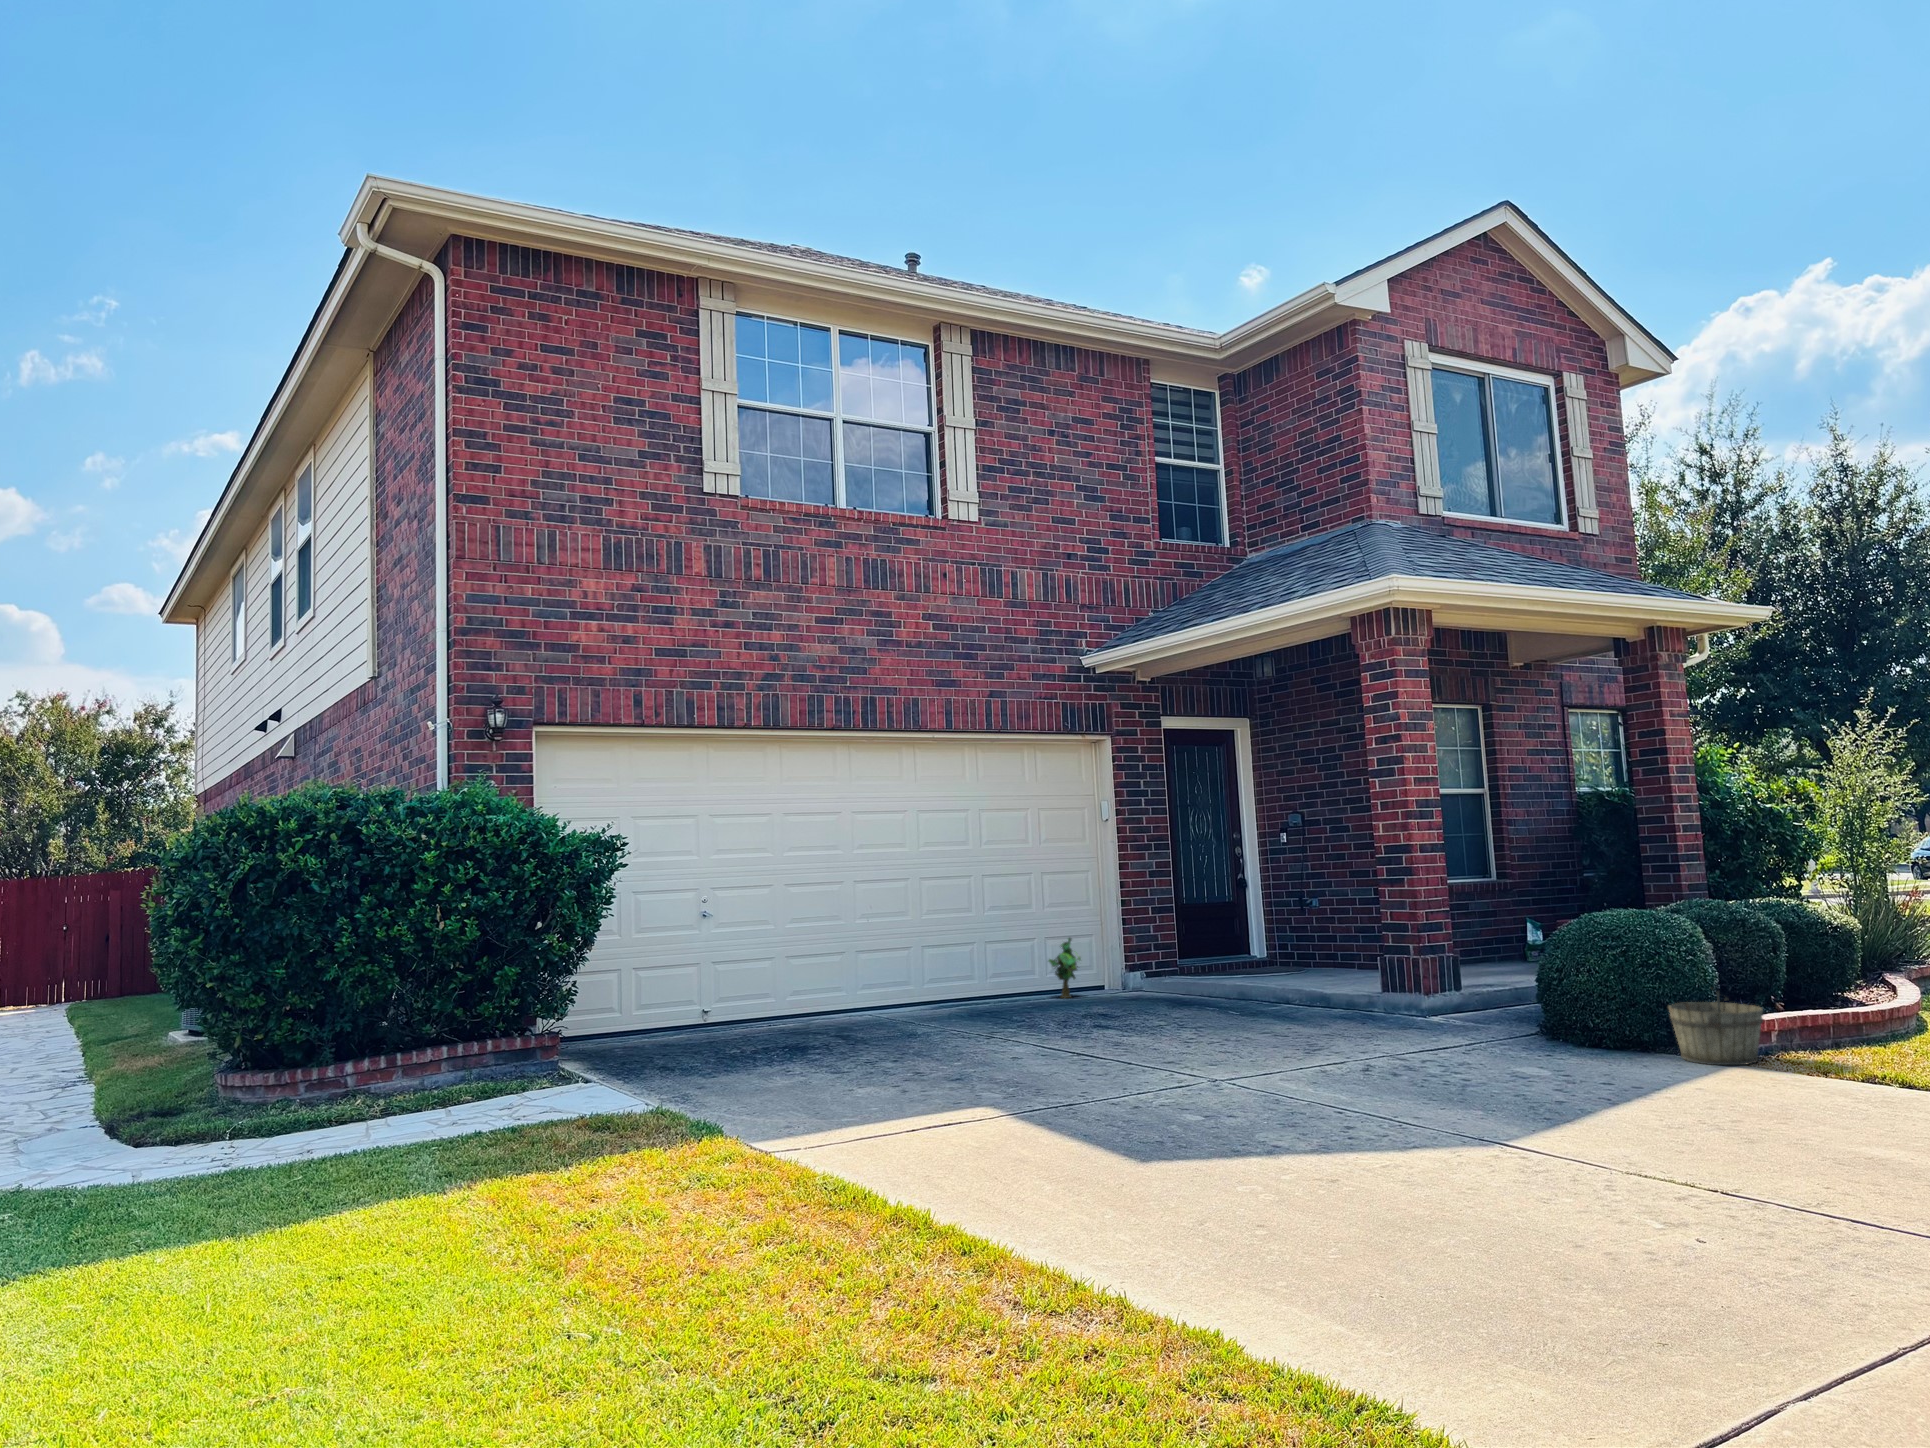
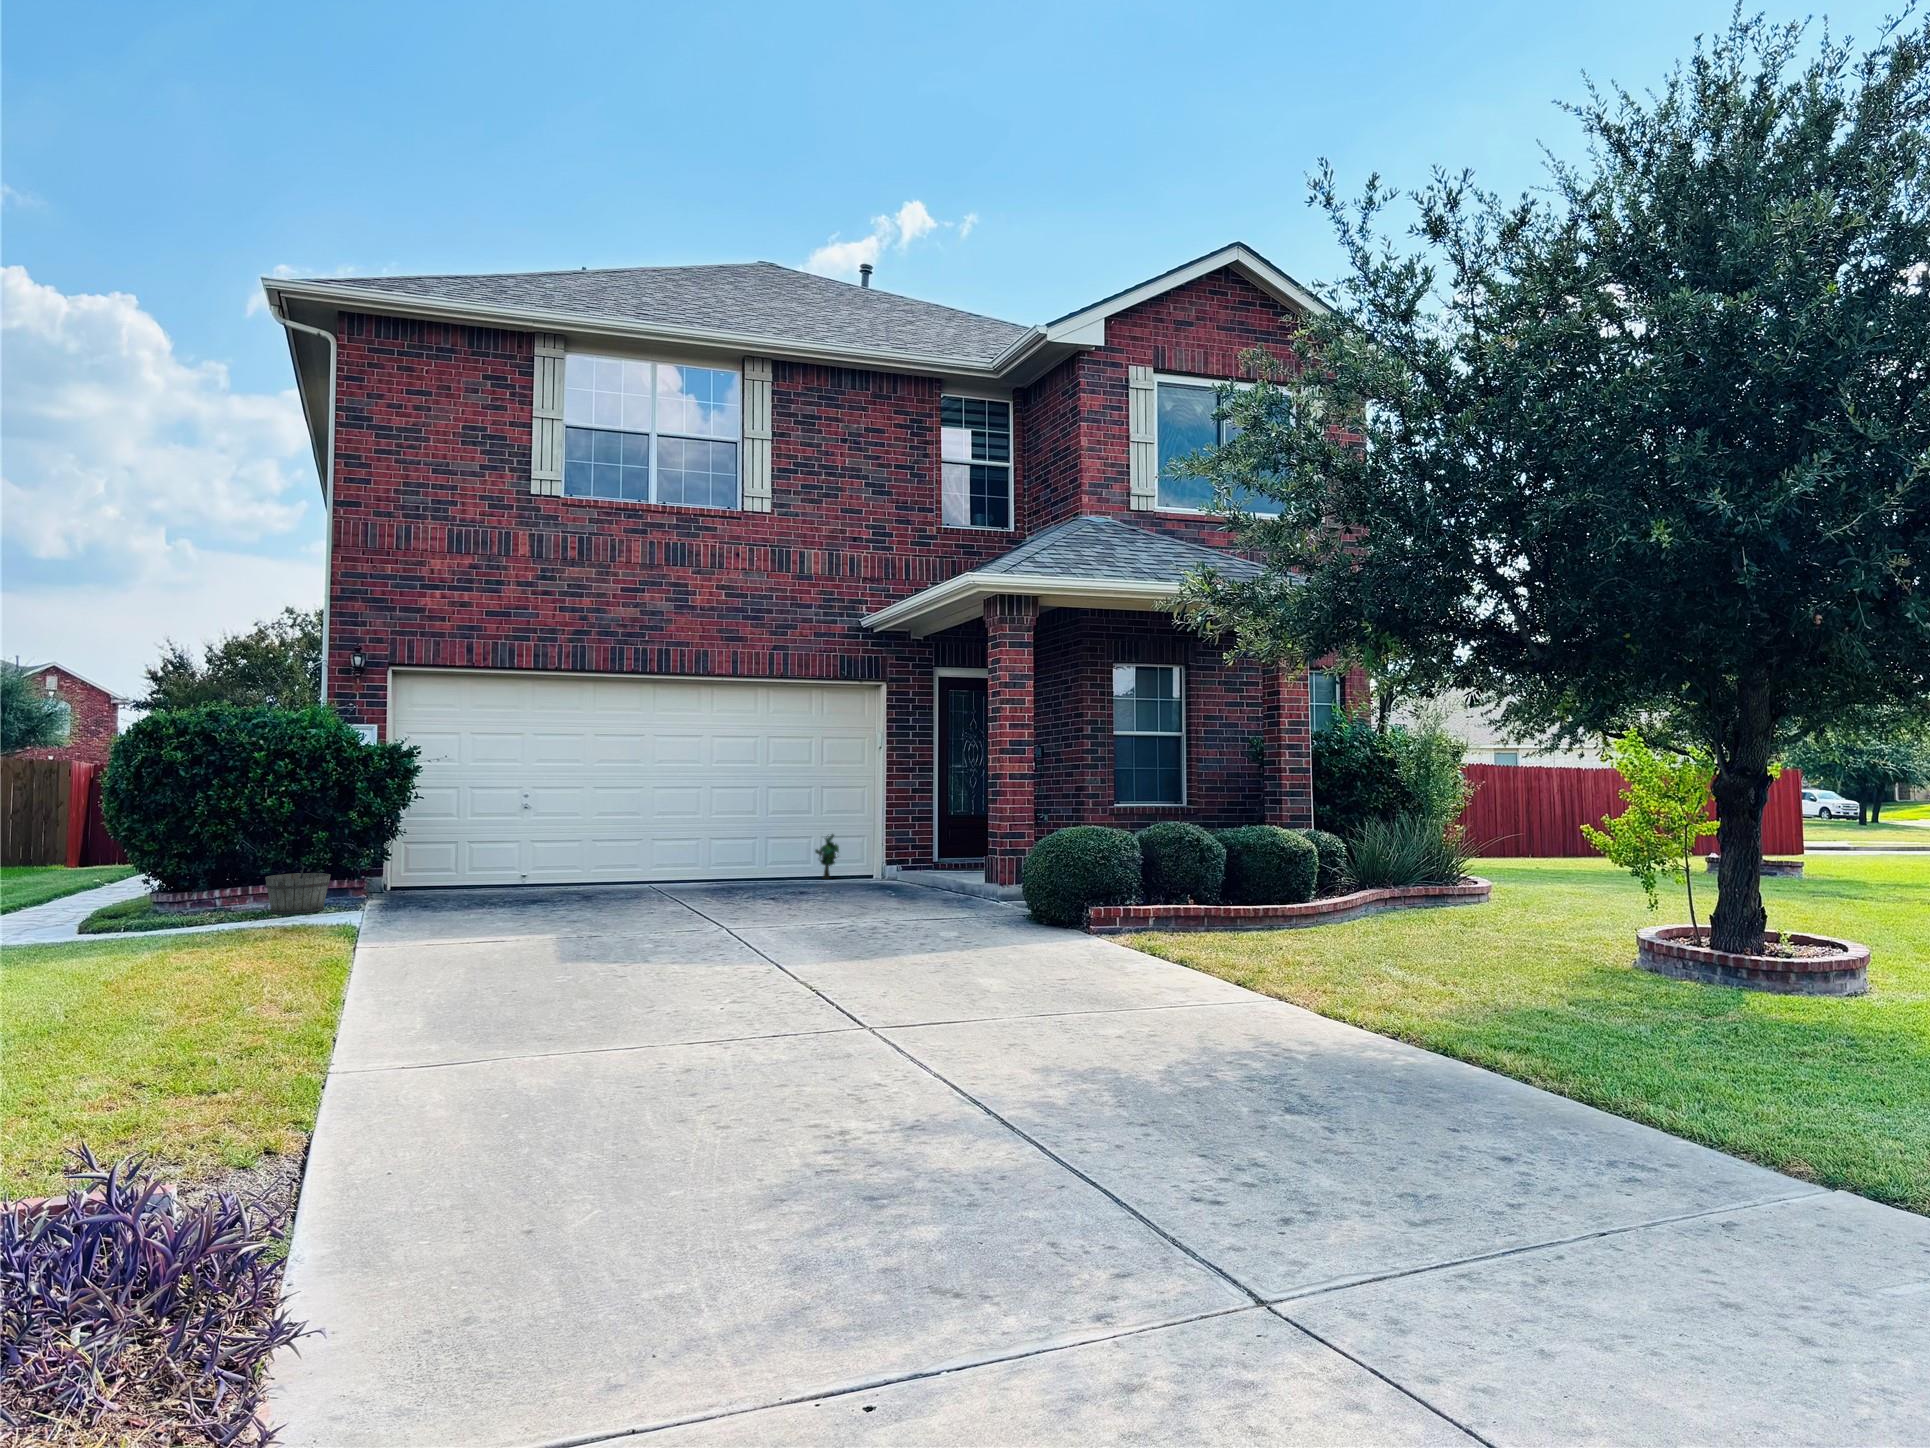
wooden bucket: present [1669,987,1763,1065] -> present [265,863,331,914]

